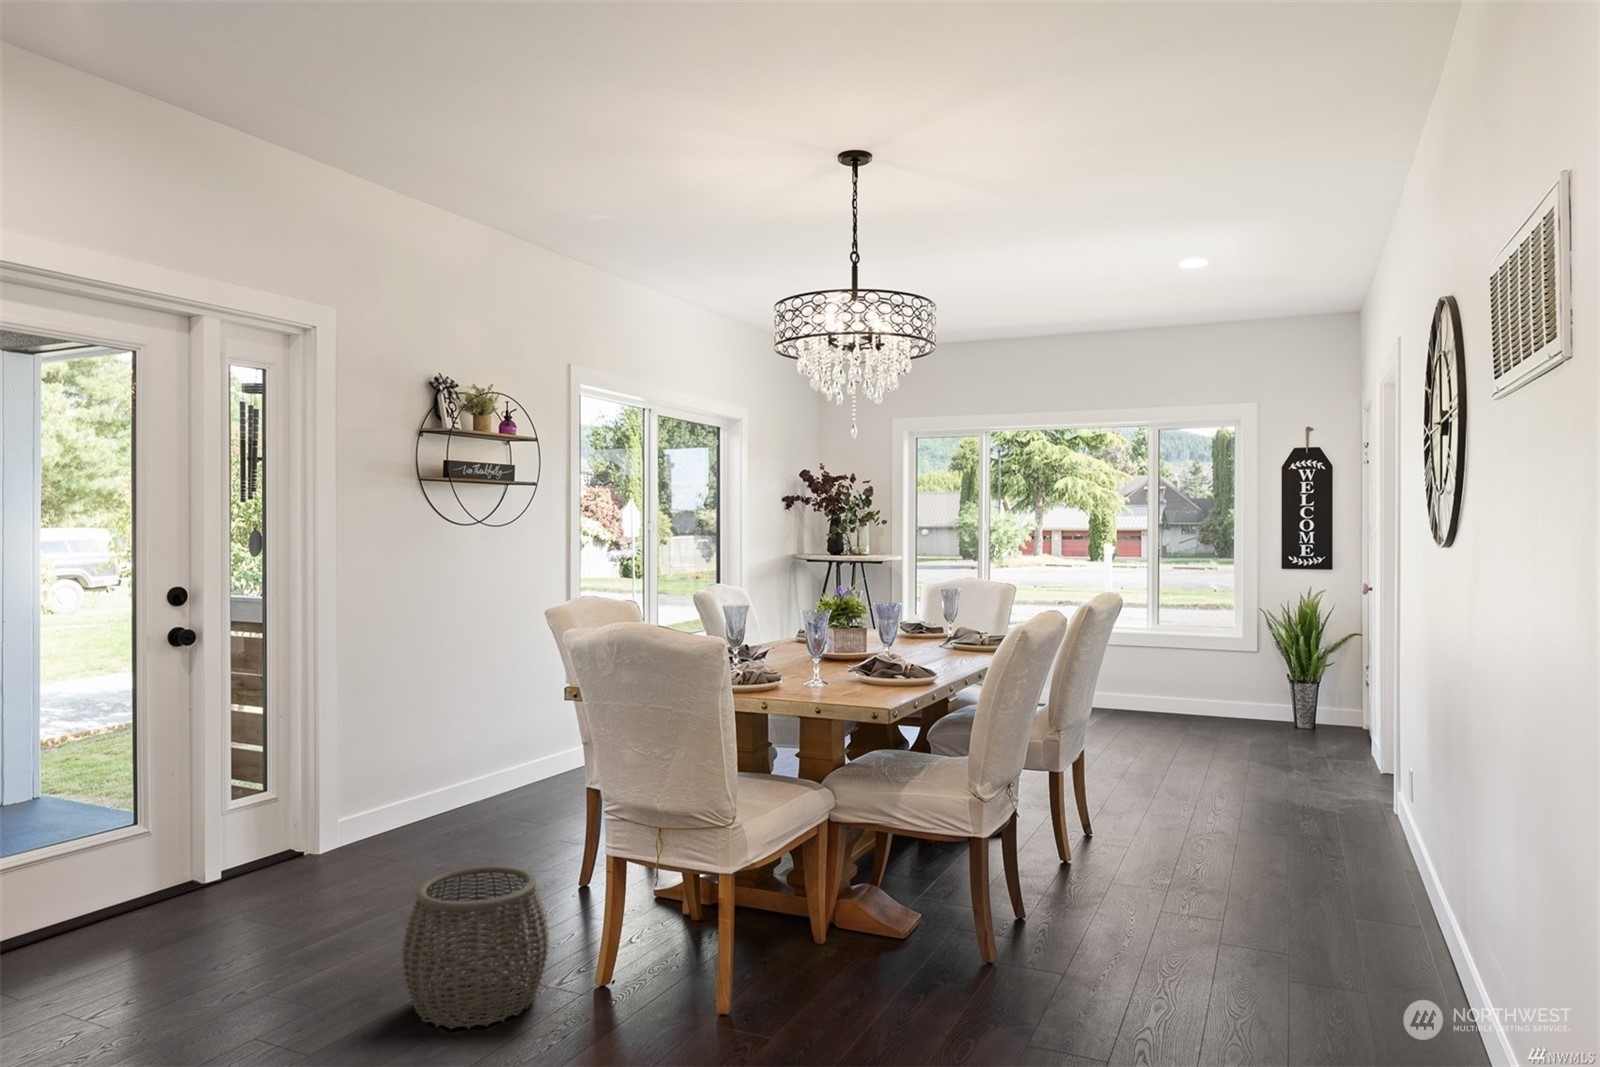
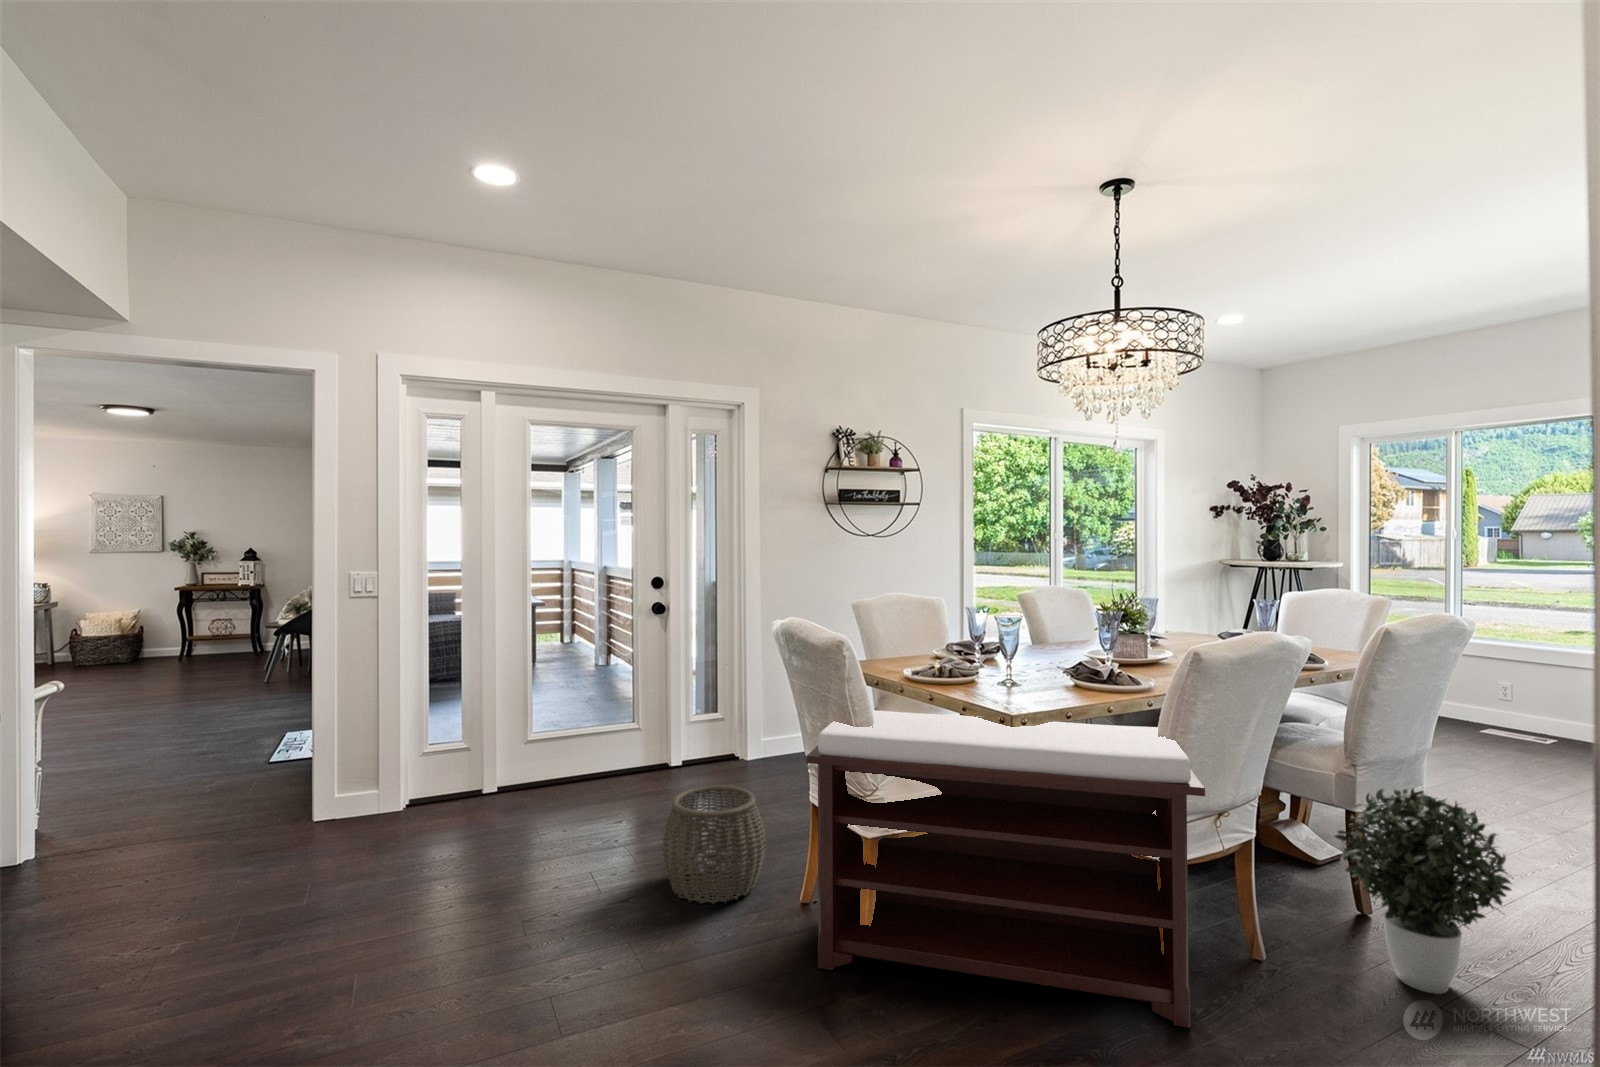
bench: none [655,711,1054,1039] -> present [807,710,1205,1028]
potted plant: none [1077,738,1193,901] -> present [1335,789,1511,994]

